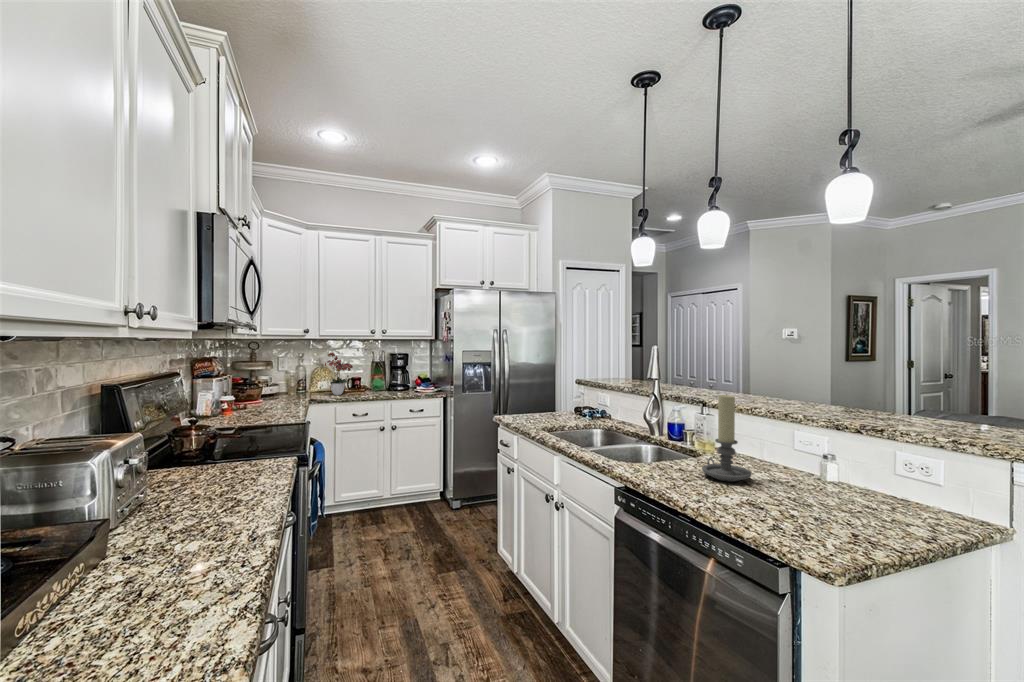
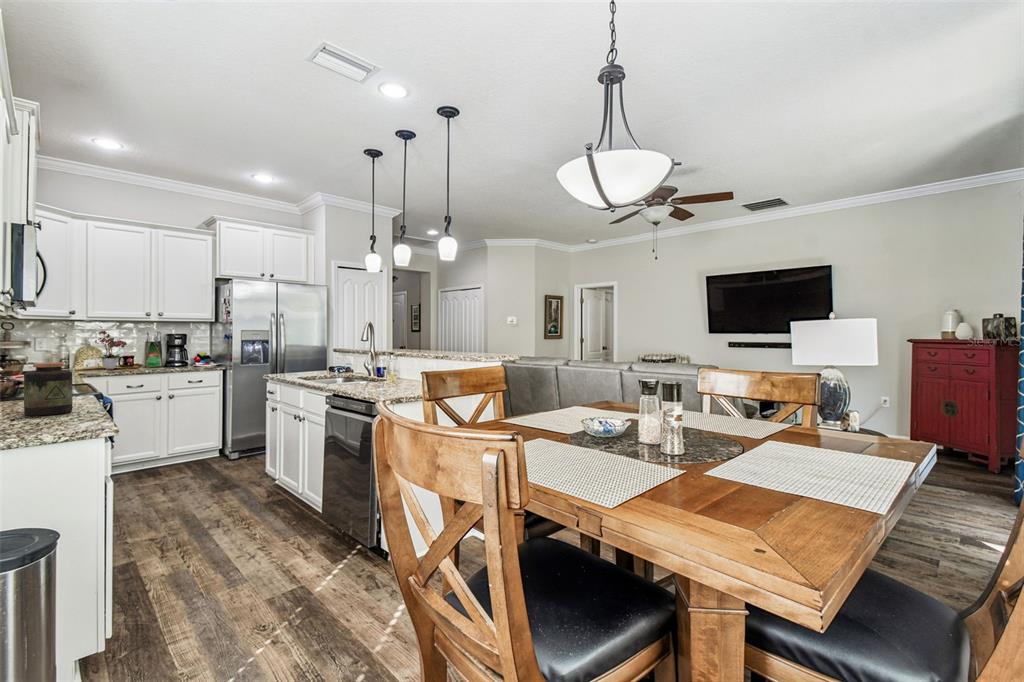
candle holder: present [702,395,751,482] -> none [378,342,402,387]
jar: none [175,449,245,553] -> present [24,362,73,416]

